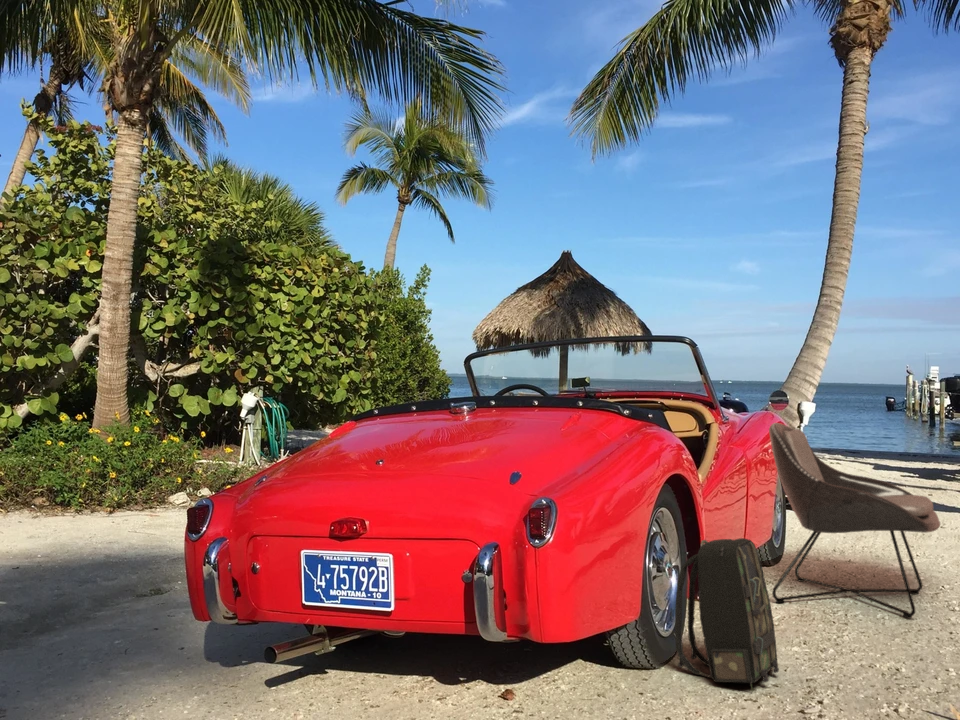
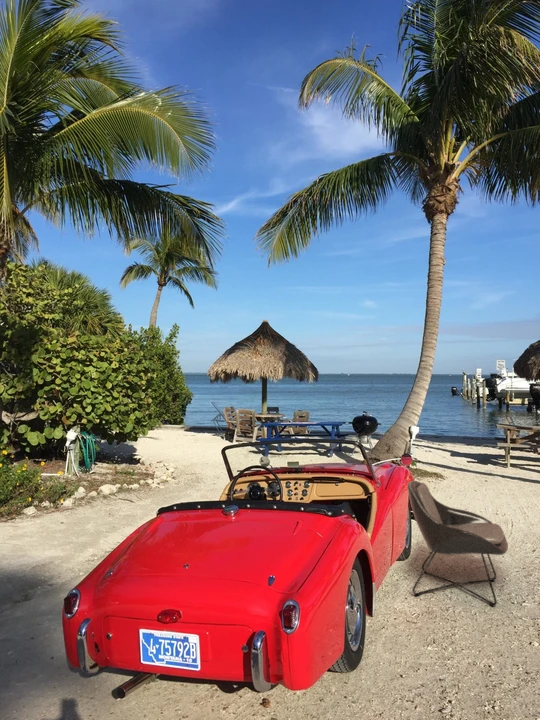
backpack: present [675,538,779,692] -> none [365,585,428,688]

